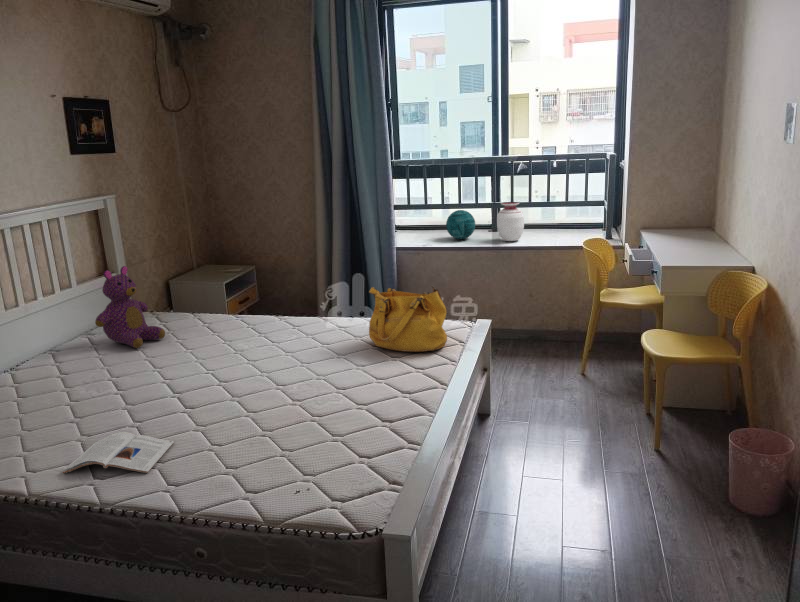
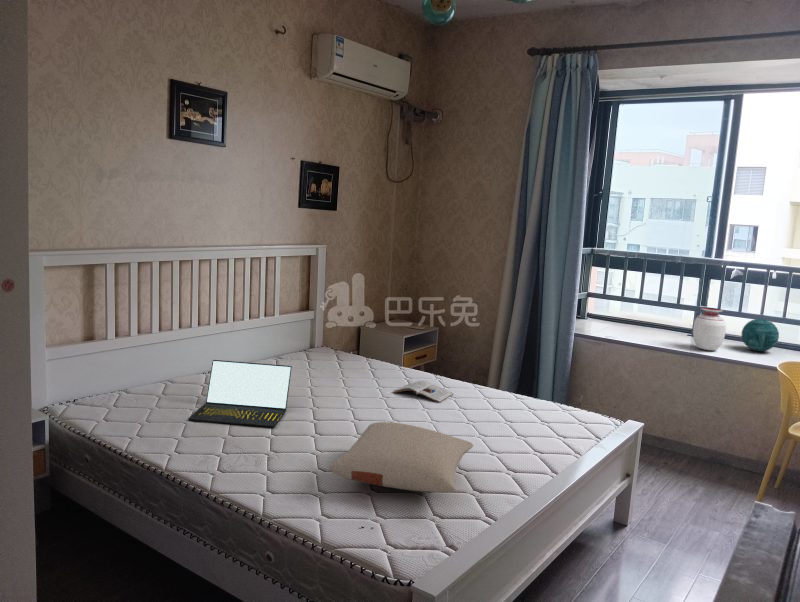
decorative orb: present [446,210,475,239] -> present [742,319,779,351]
teddy bear: present [95,266,165,348] -> none [279,305,333,377]
handbag: present [369,285,447,352] -> none [505,365,585,441]
laptop: none [18,339,137,432] -> present [188,360,292,427]
pillow: none [237,372,379,445] -> present [329,422,473,492]
magazine: present [63,432,174,473] -> present [394,381,453,402]

